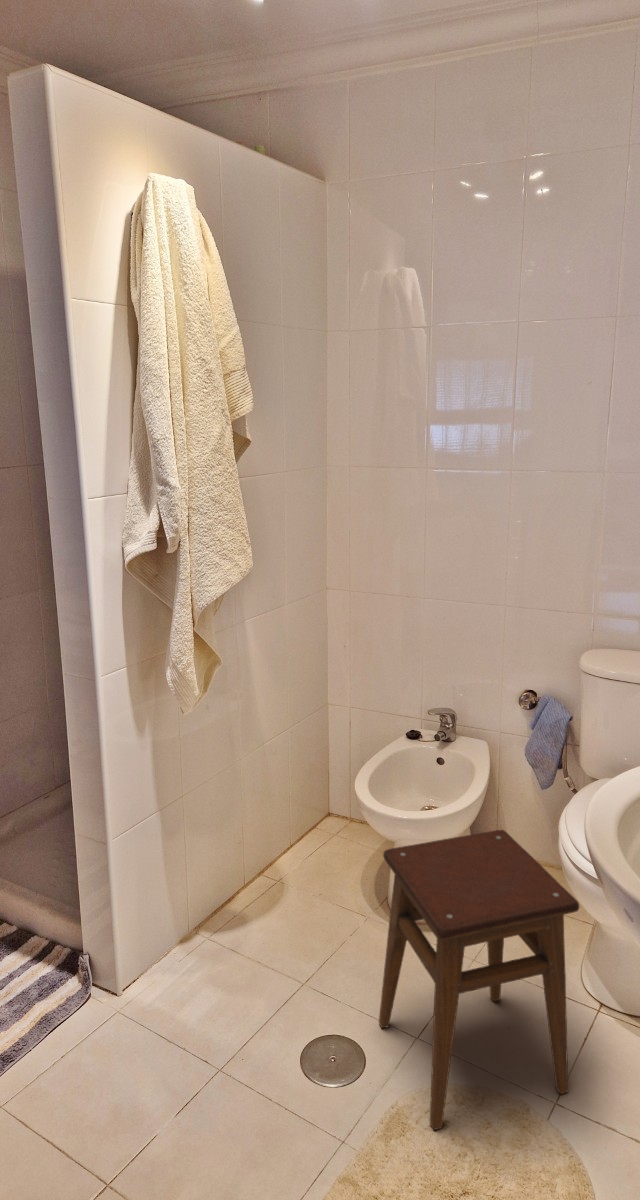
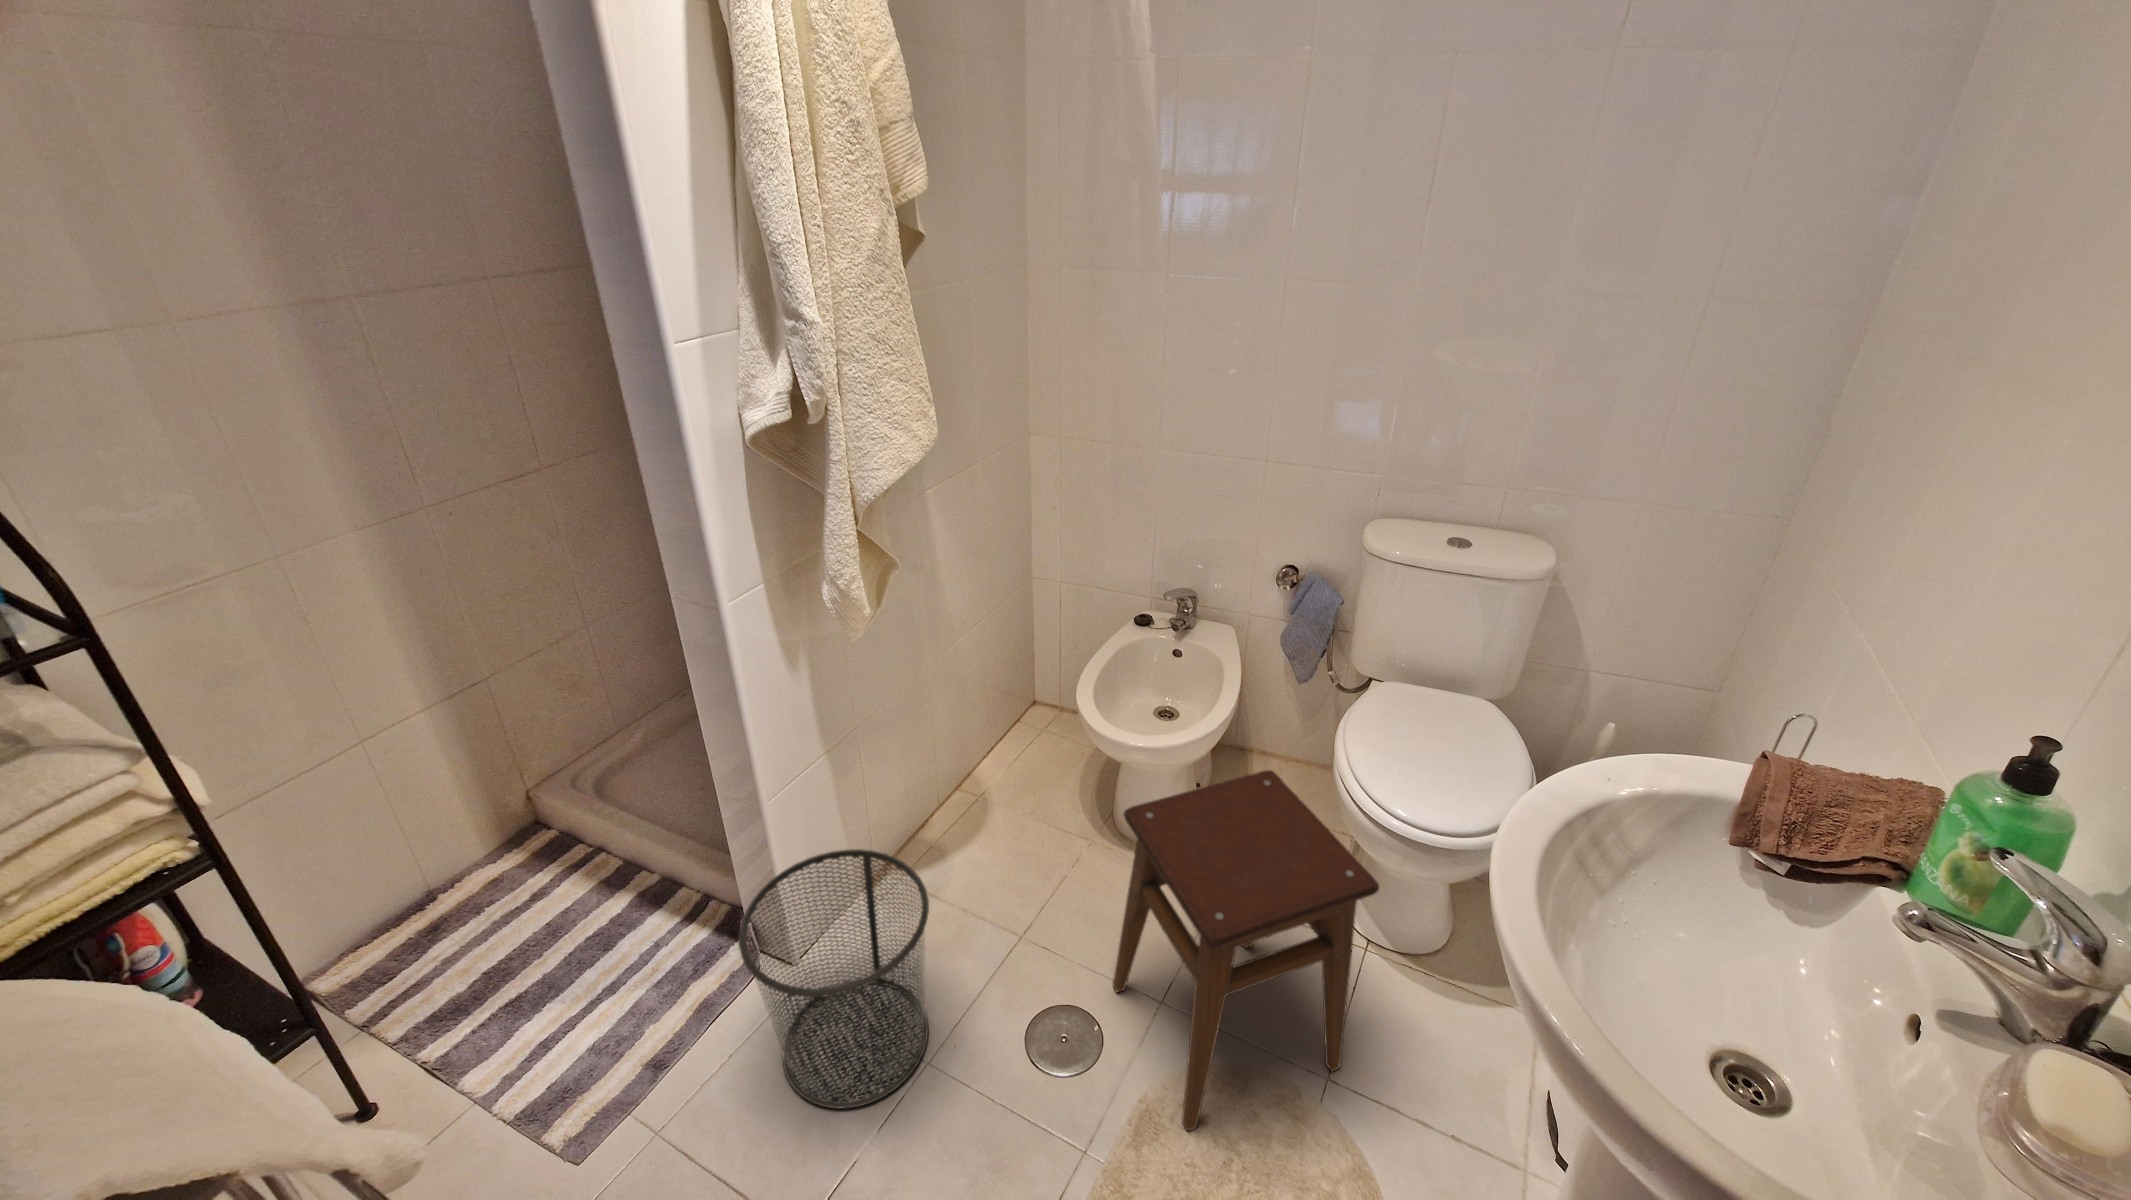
waste bin: none [84,884,230,1097] -> present [739,849,929,1109]

